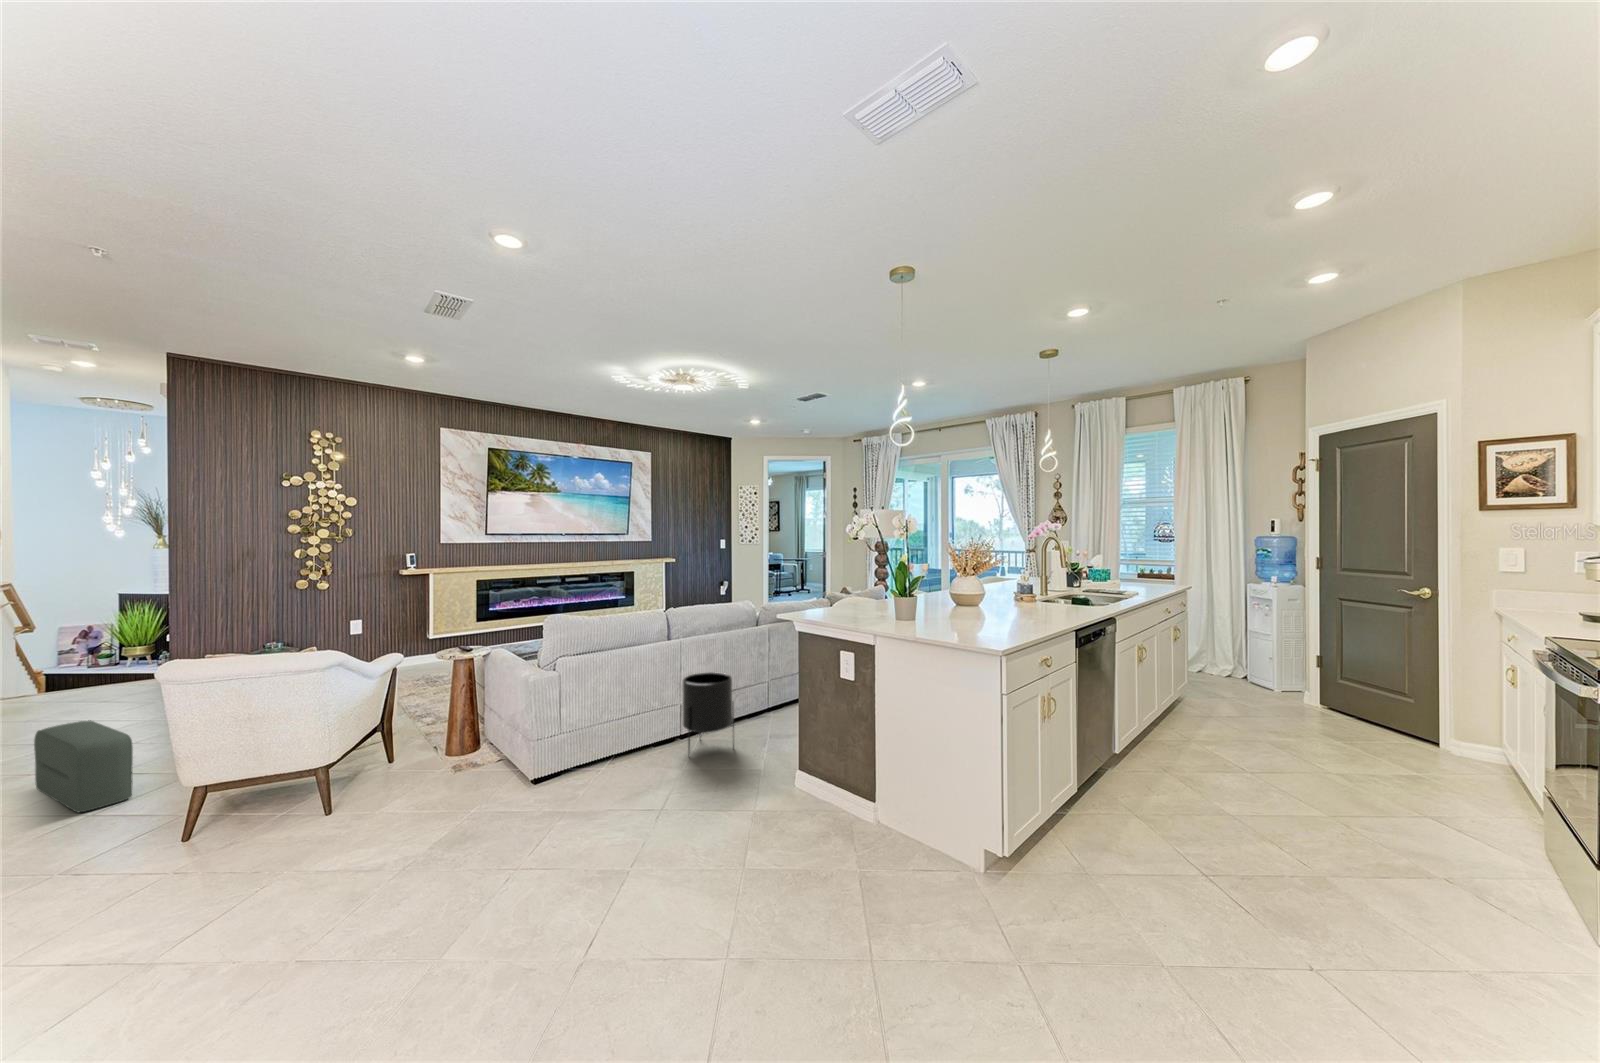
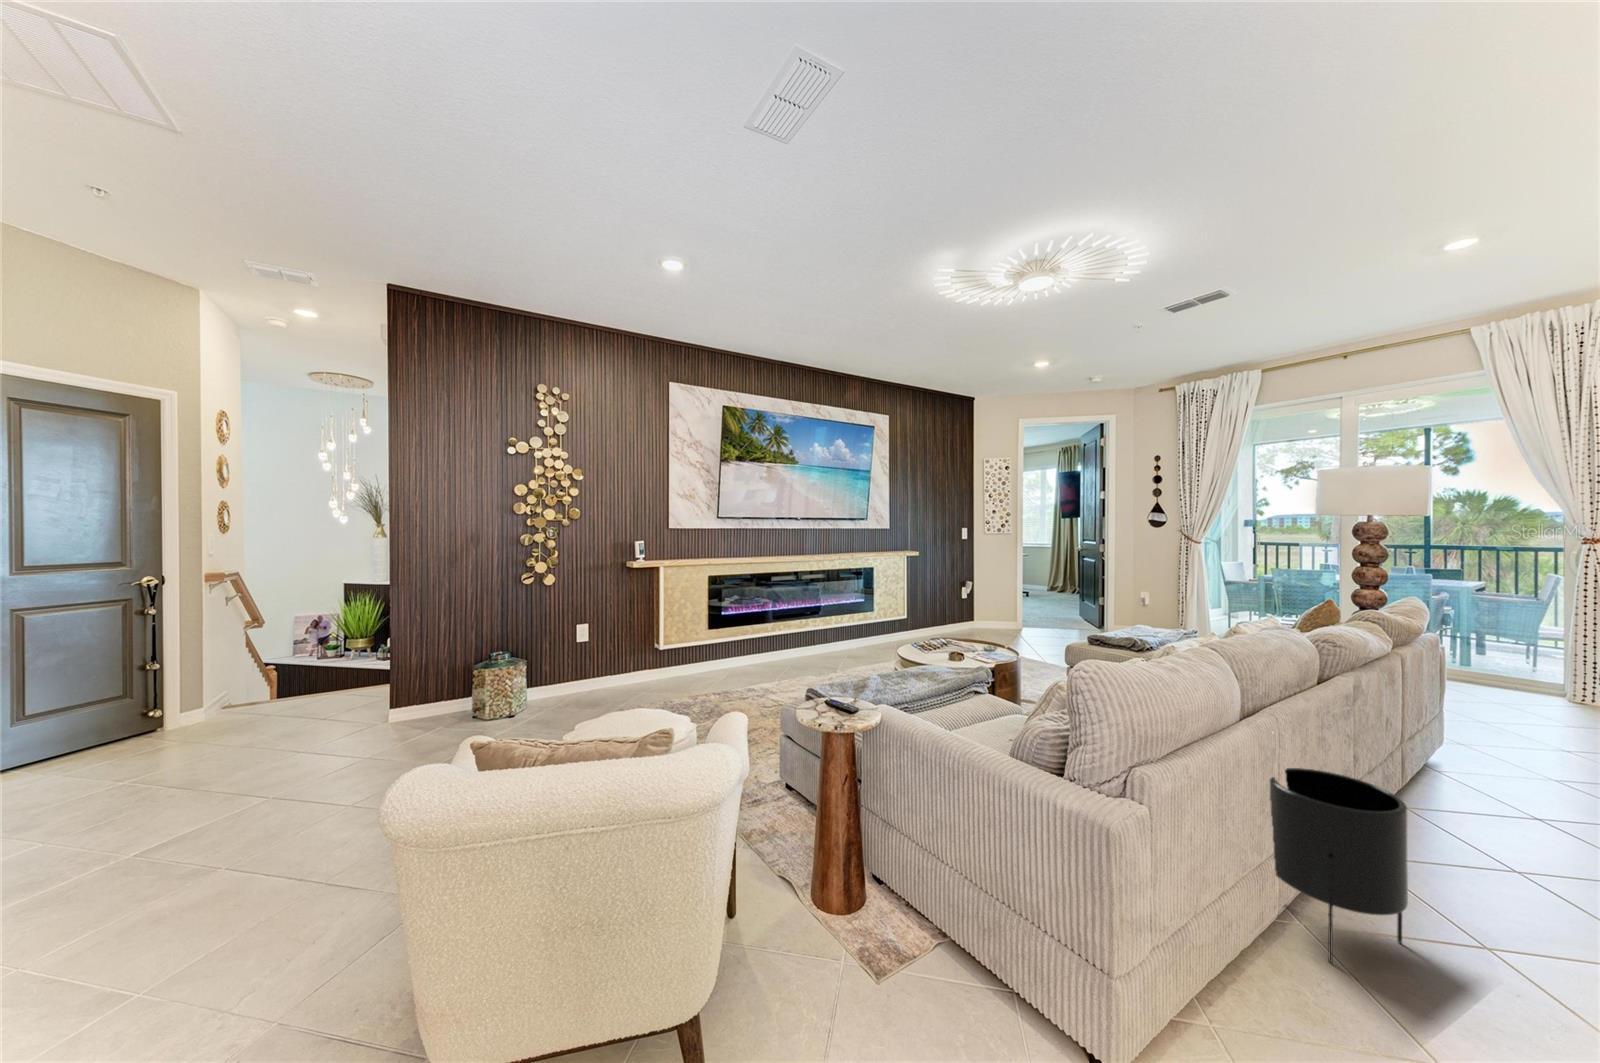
pouf: present [34,720,133,813] -> none [231,787,358,981]

